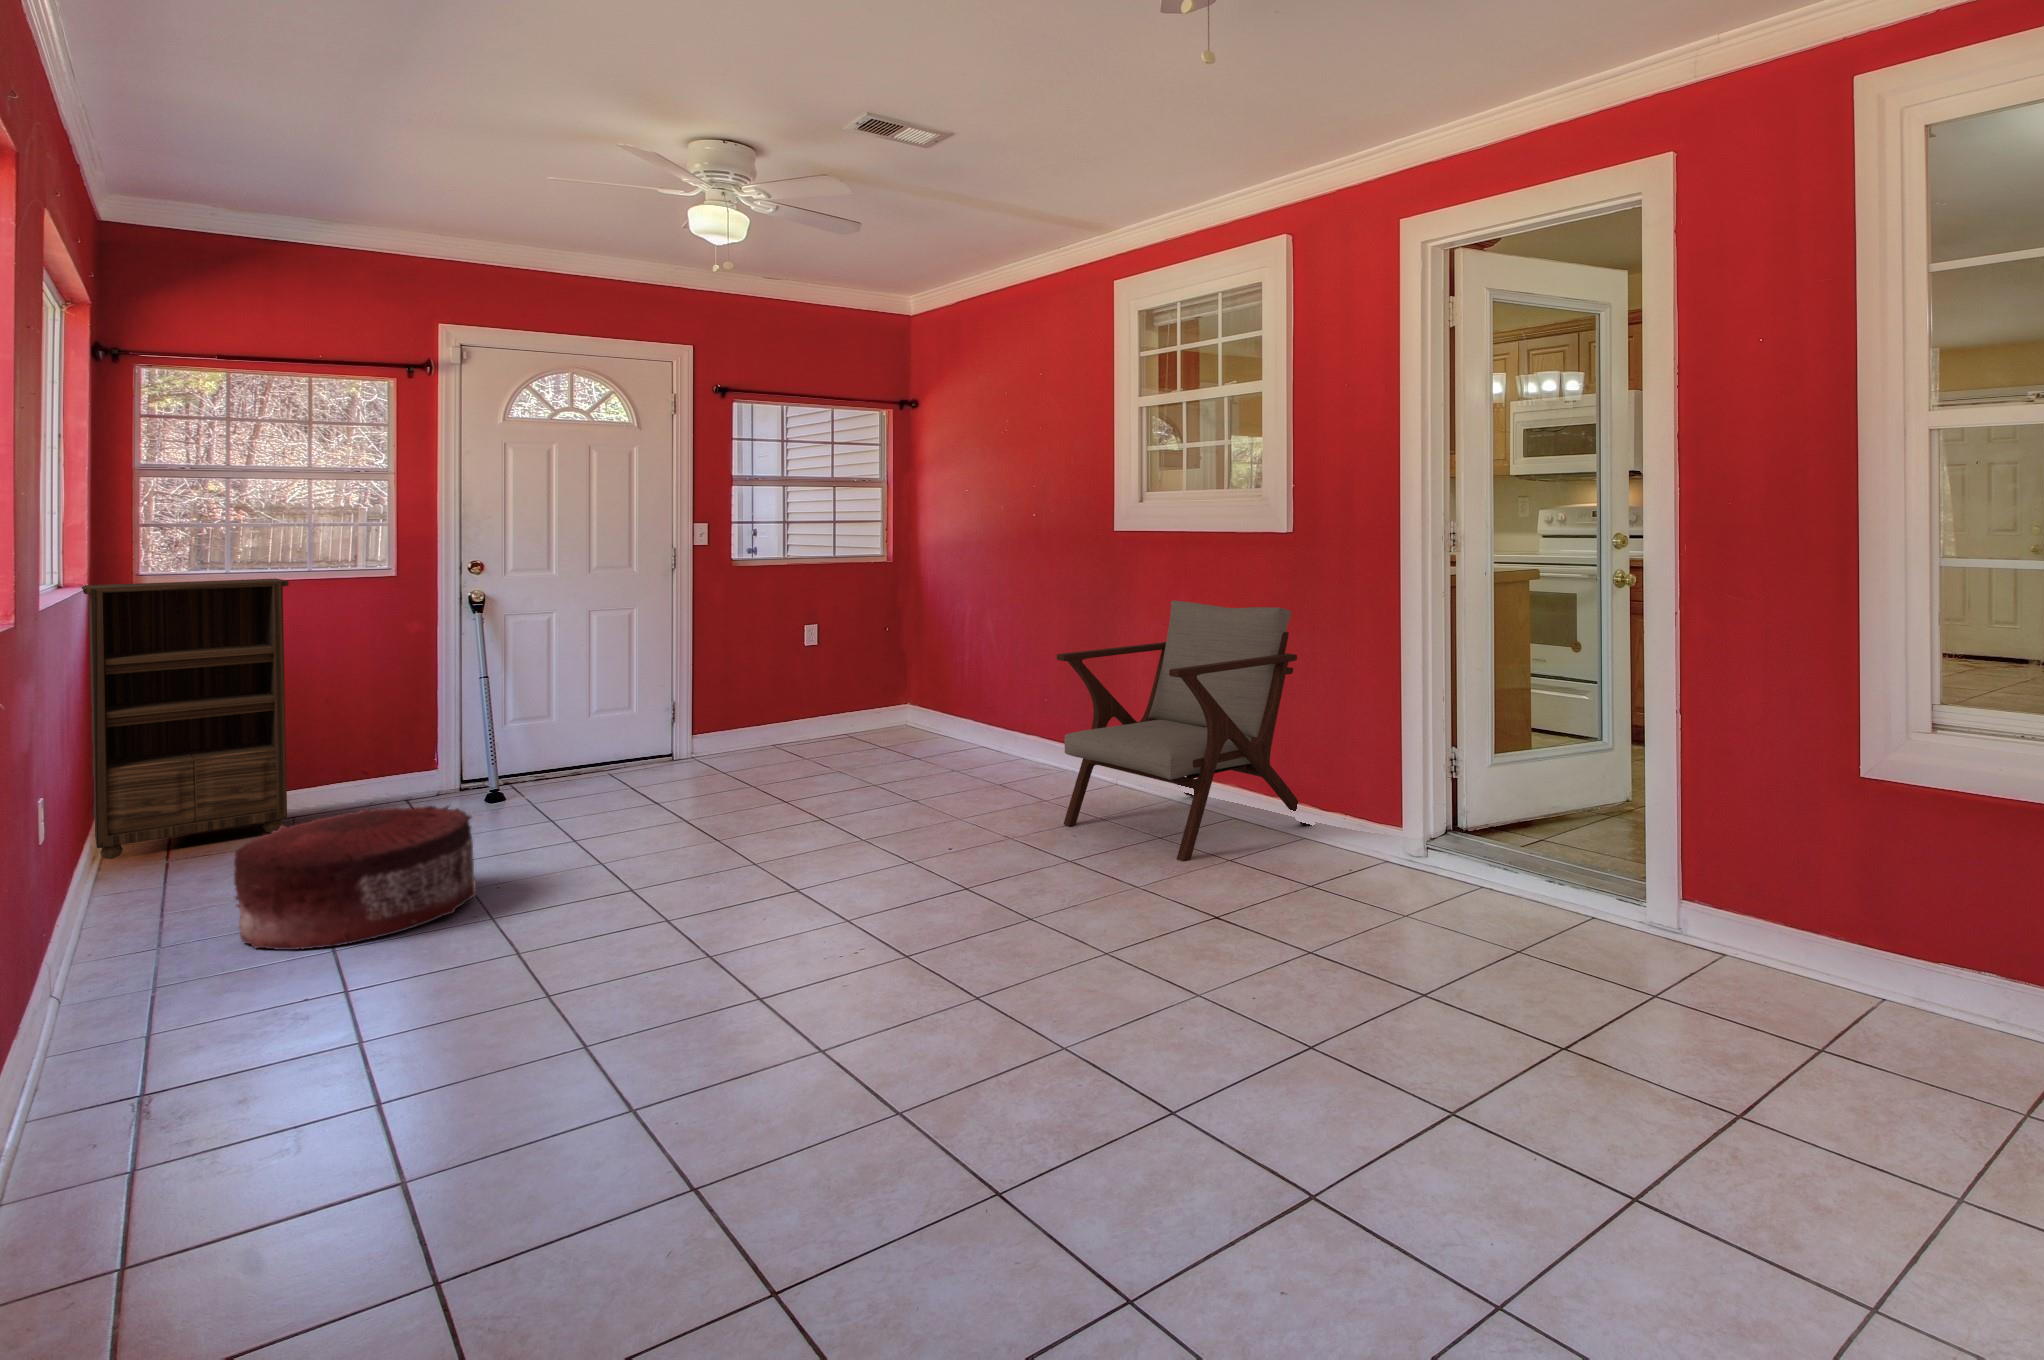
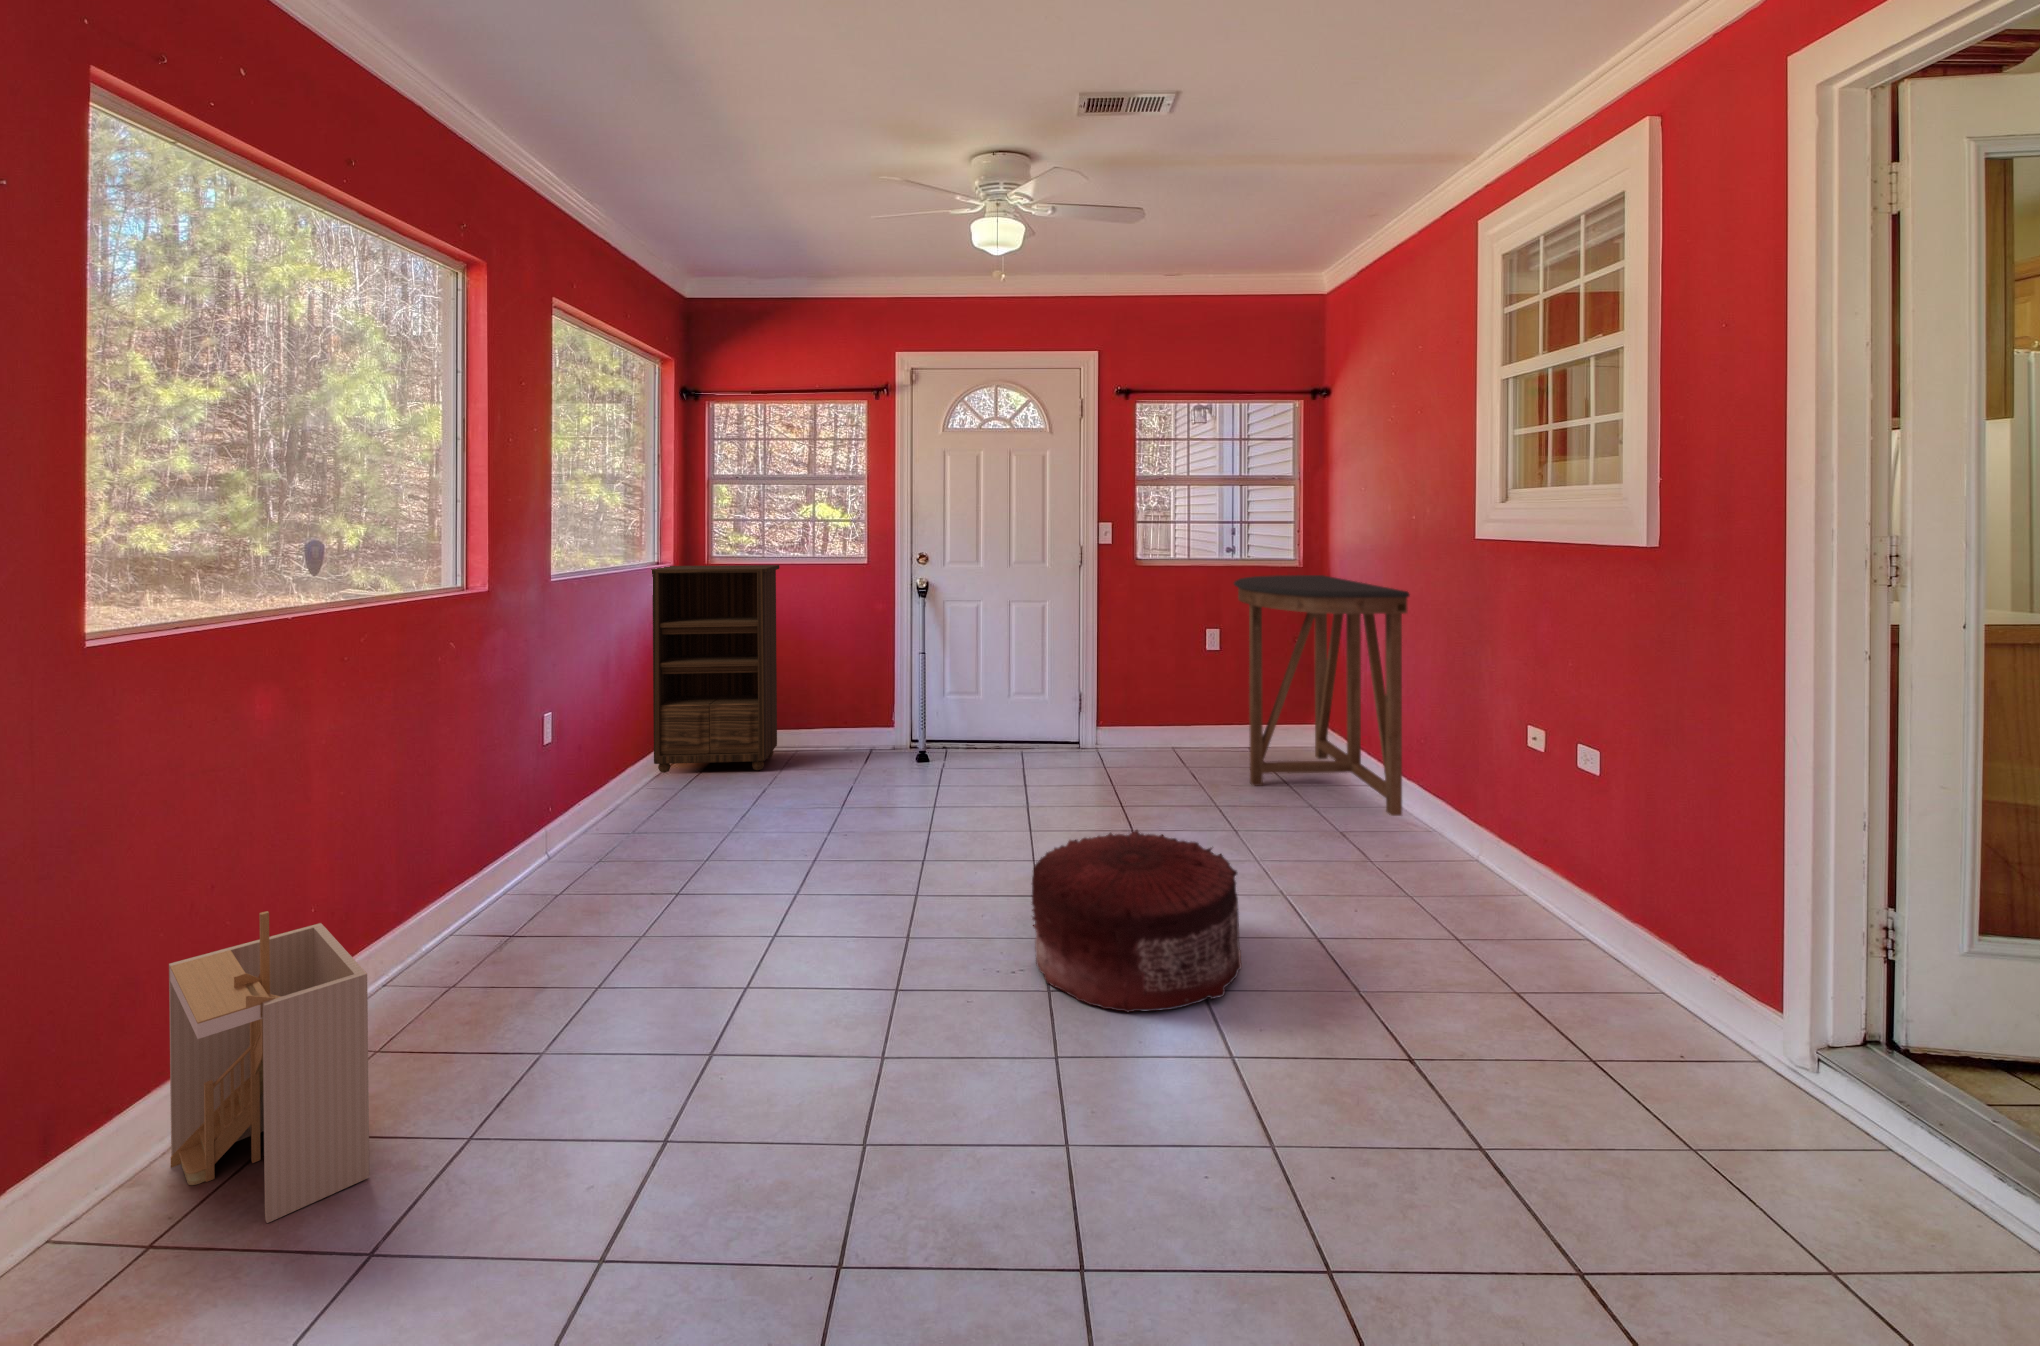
console table: none [847,568,1014,755] -> present [1234,575,1409,816]
lounge chair: present [1057,601,1310,862] -> none [1374,665,1883,1175]
pouf: present [234,806,476,950] -> present [1032,830,1242,1012]
storage bin: none [136,859,405,1138] -> present [169,911,369,1223]

